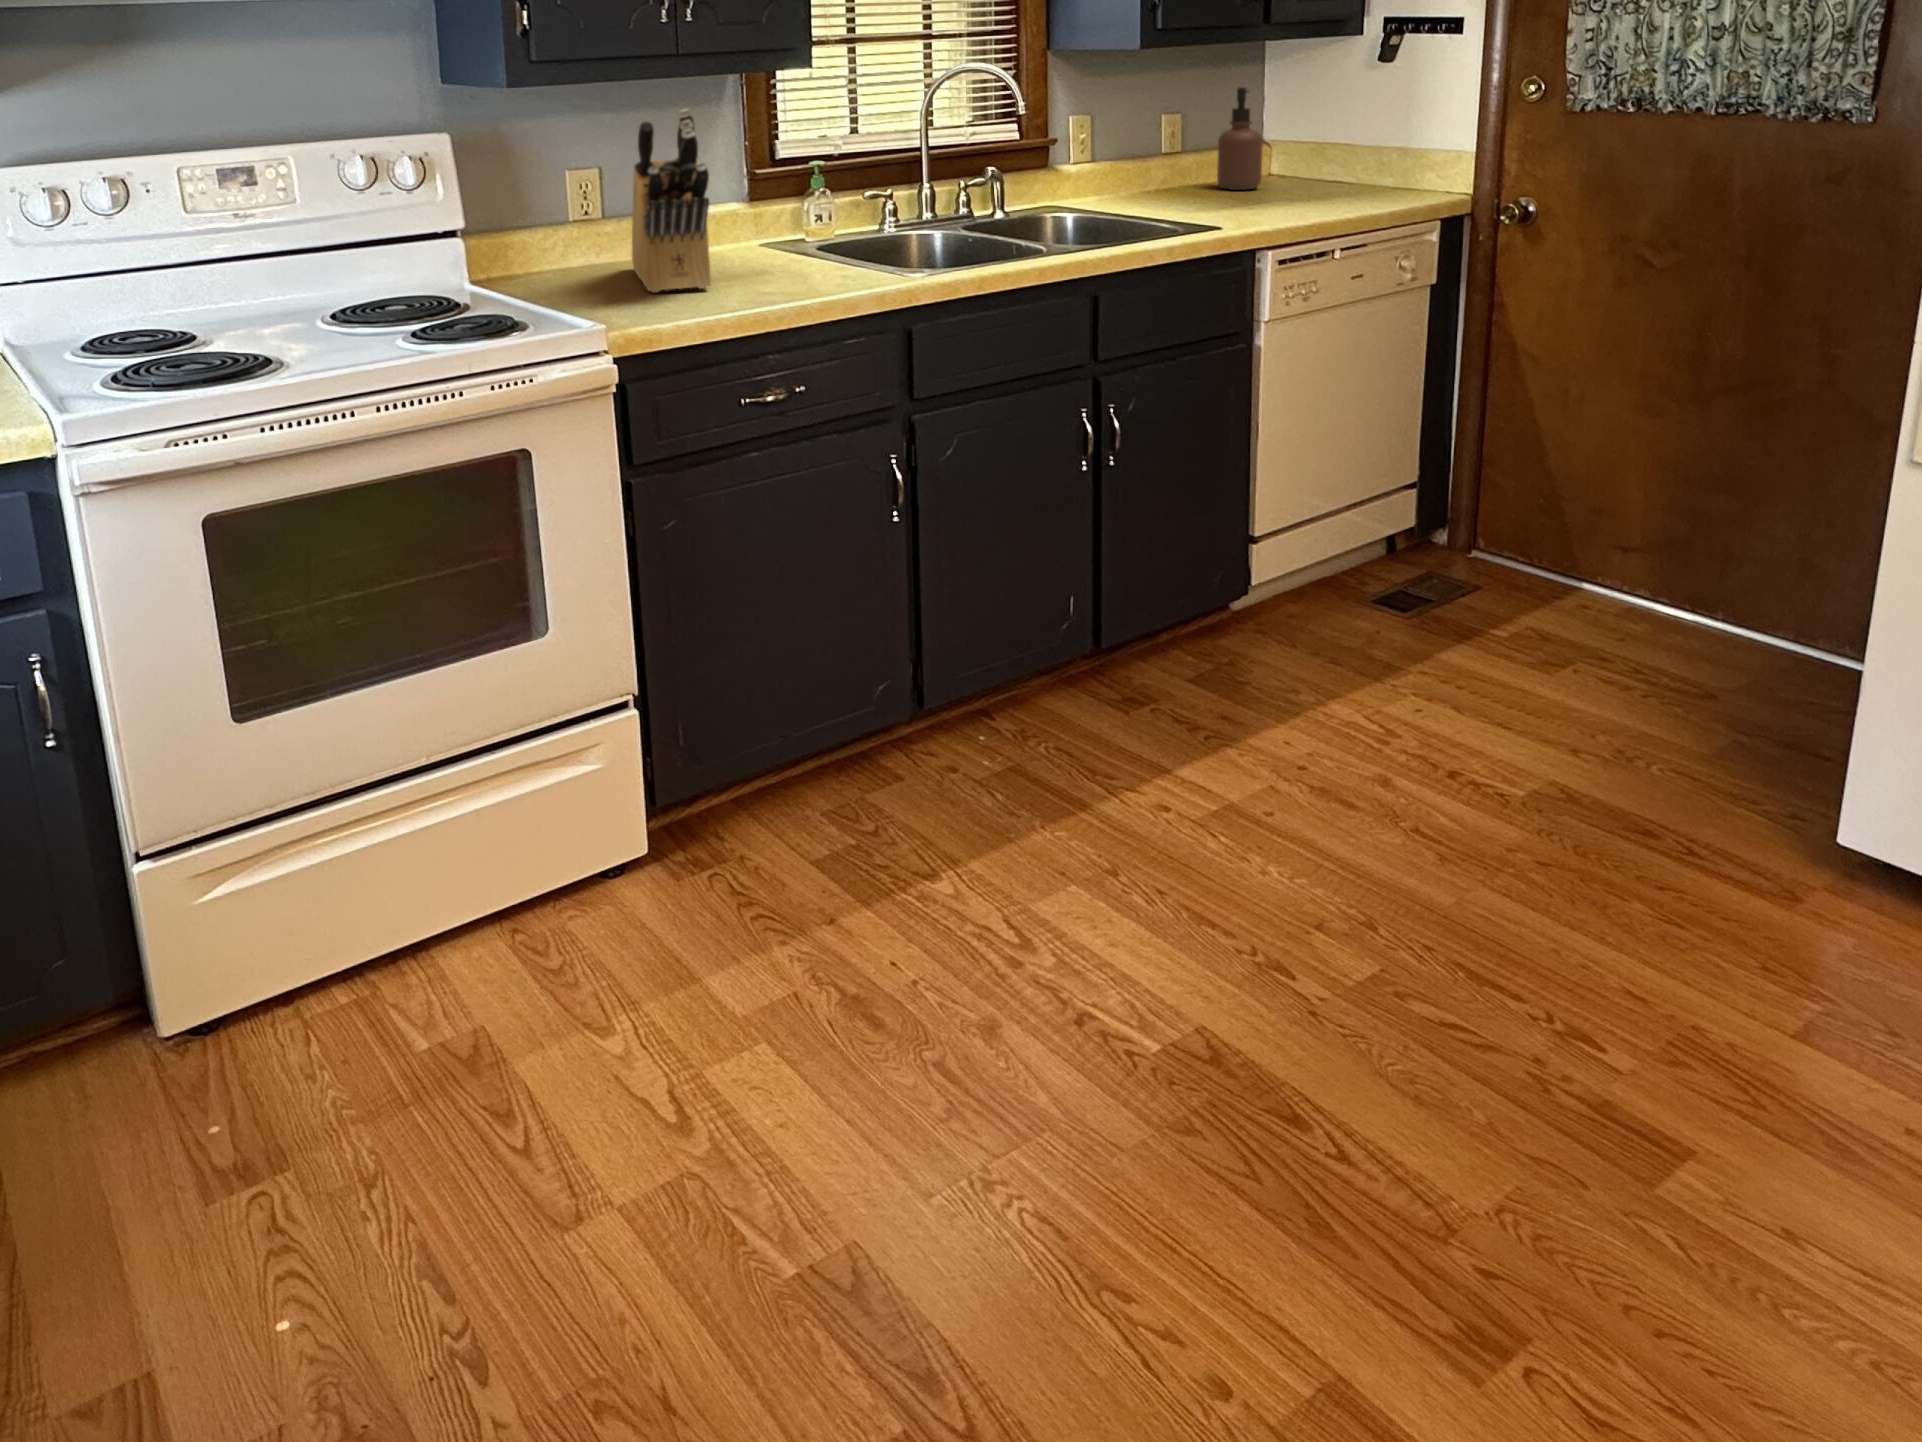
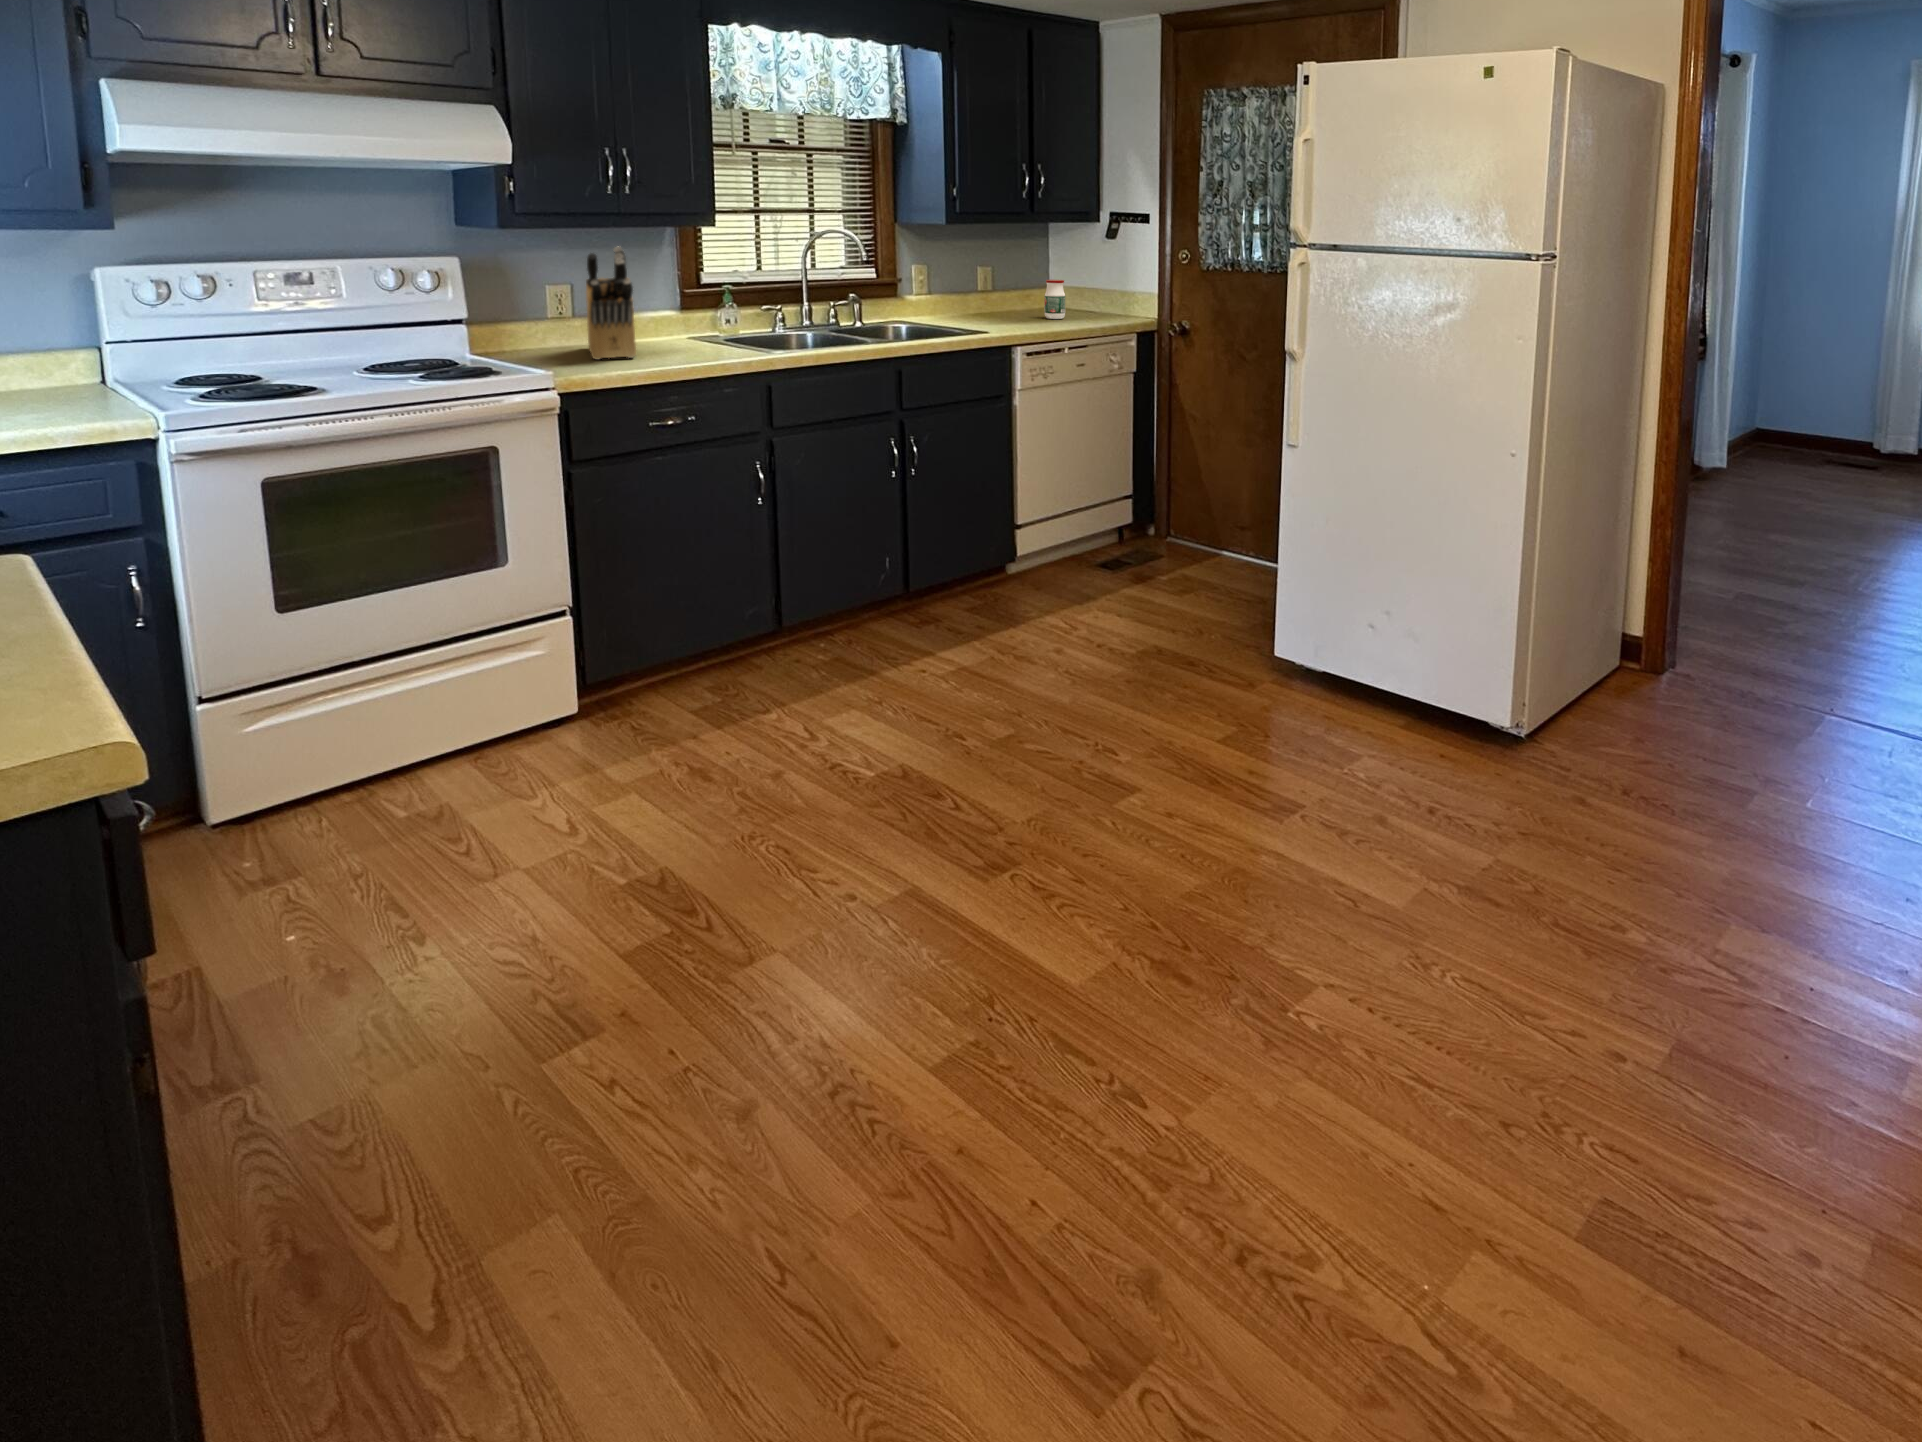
soap dispenser: present [1217,87,1263,190] -> none [1012,252,1039,315]
jar: none [1277,132,1314,197] -> present [1044,280,1065,319]

